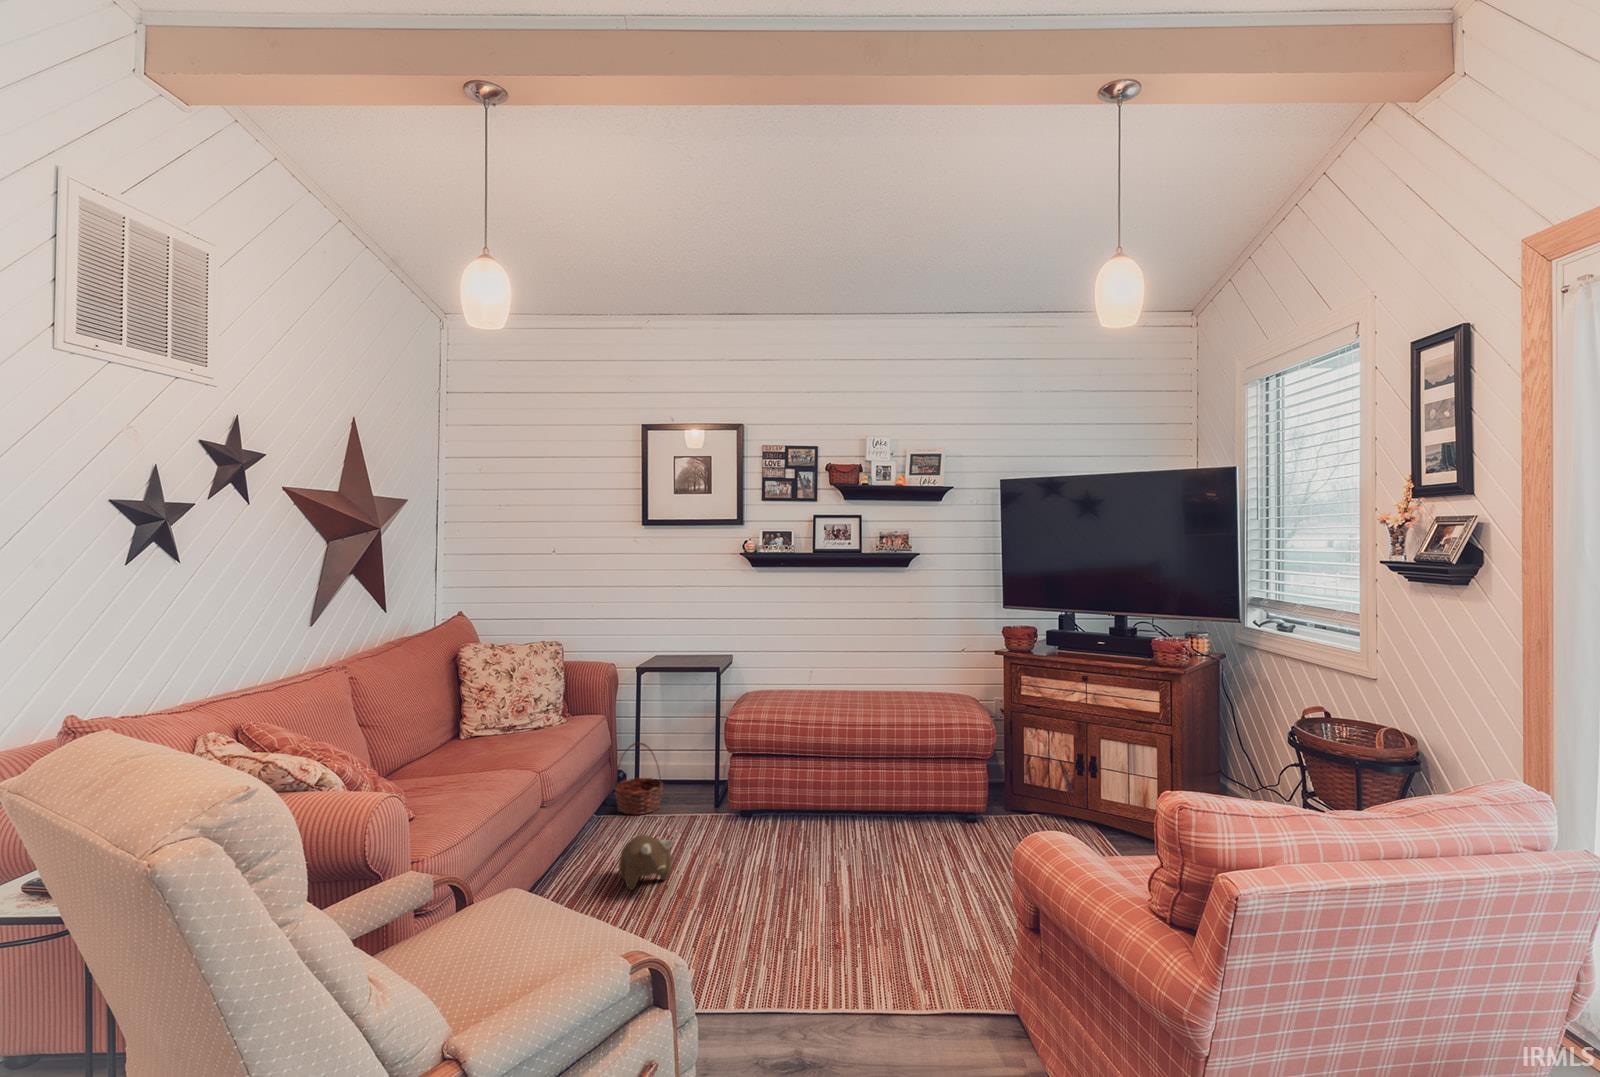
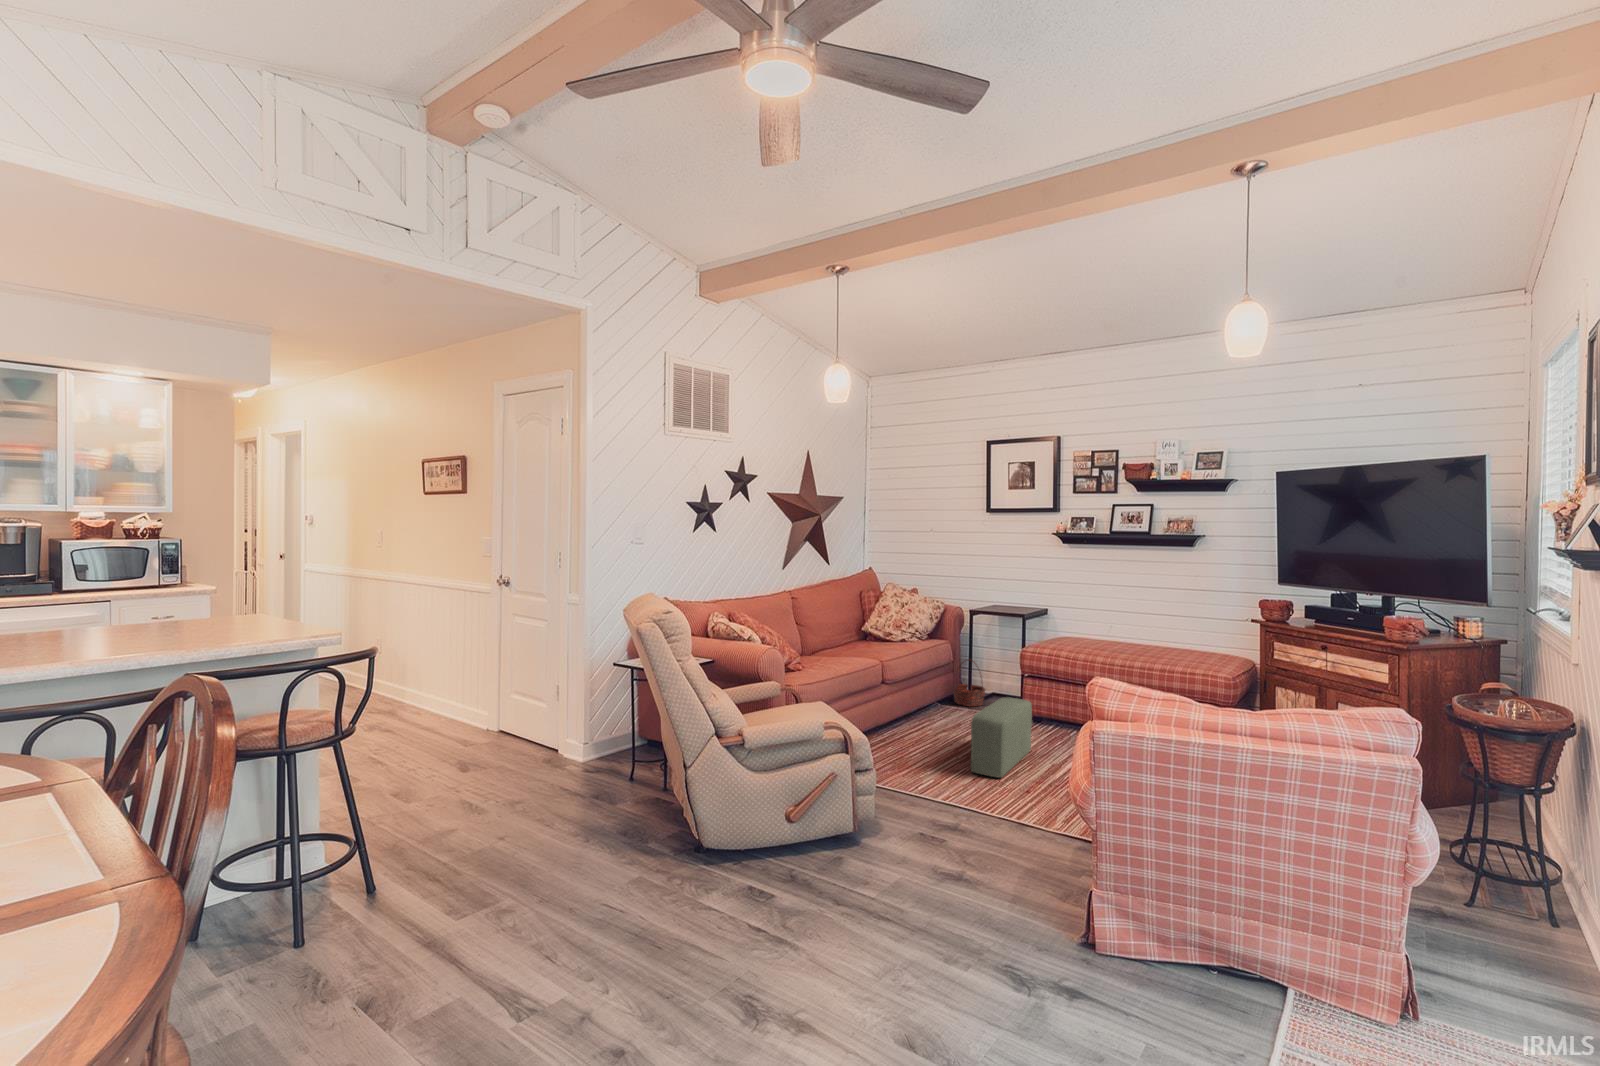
pouf: none [735,806,793,965] -> present [971,697,1032,778]
plush toy: present [619,835,672,890] -> none [933,705,963,735]

